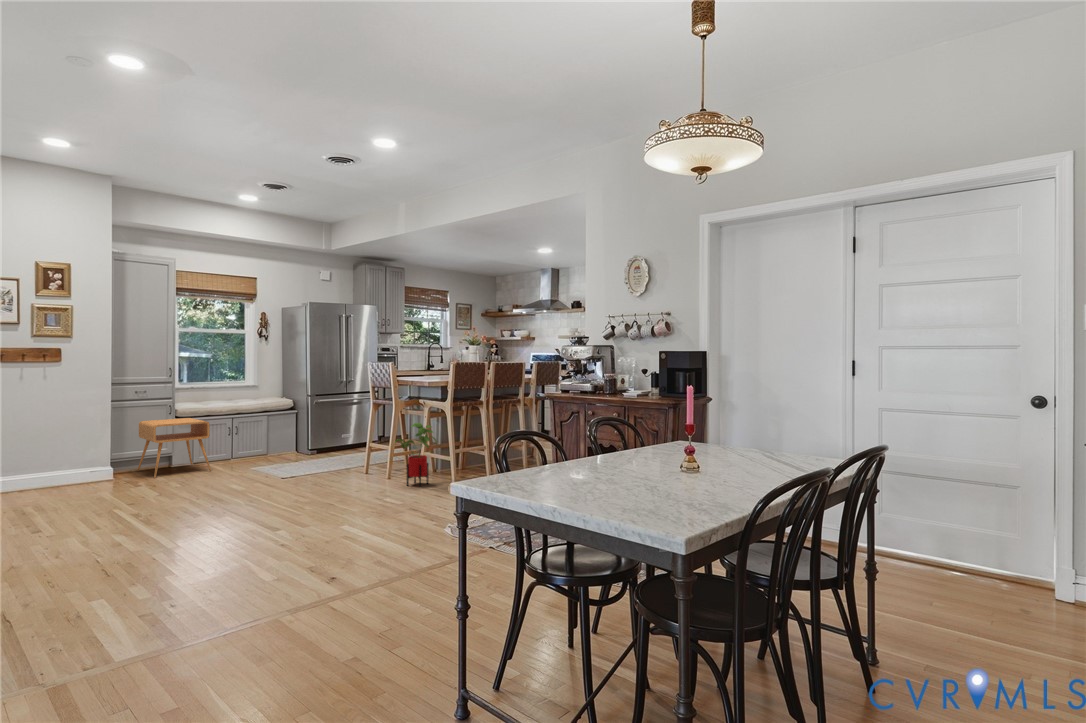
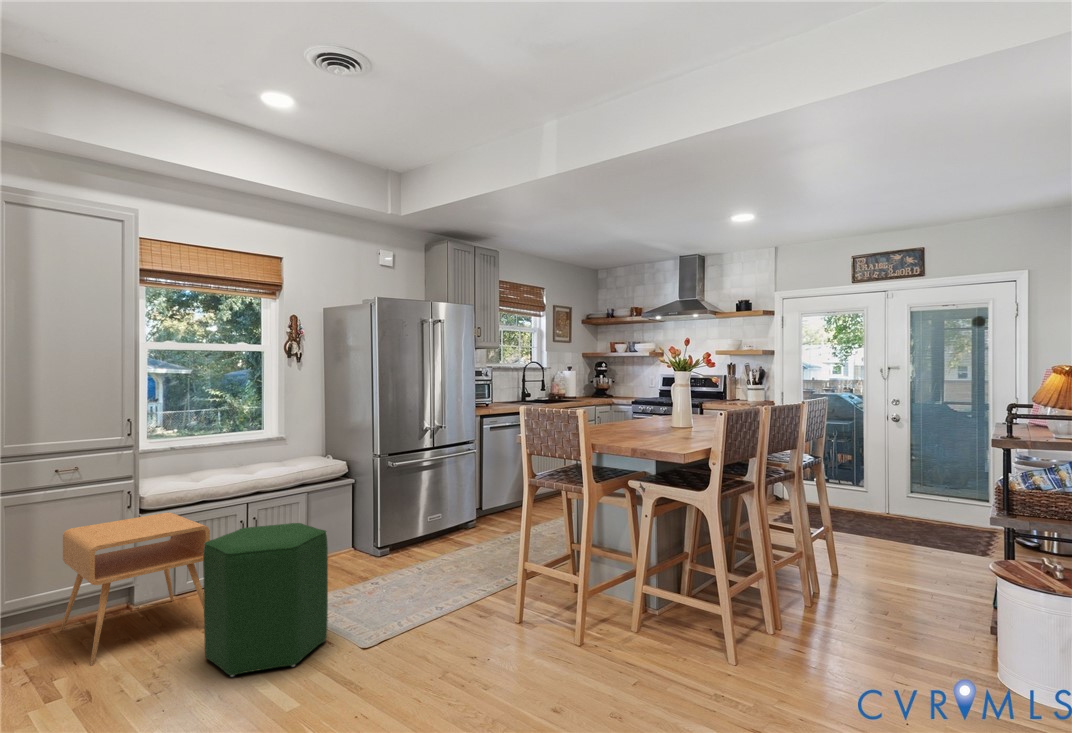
ottoman: none [205,421,264,481] -> present [203,523,328,677]
house plant: present [396,423,437,487] -> none [649,540,744,688]

